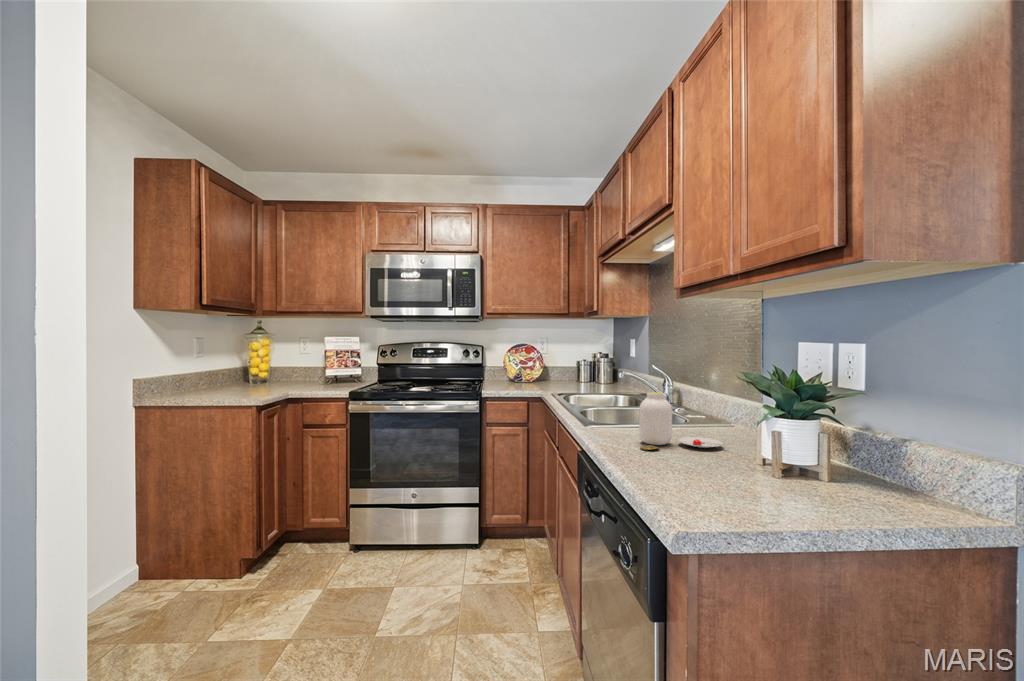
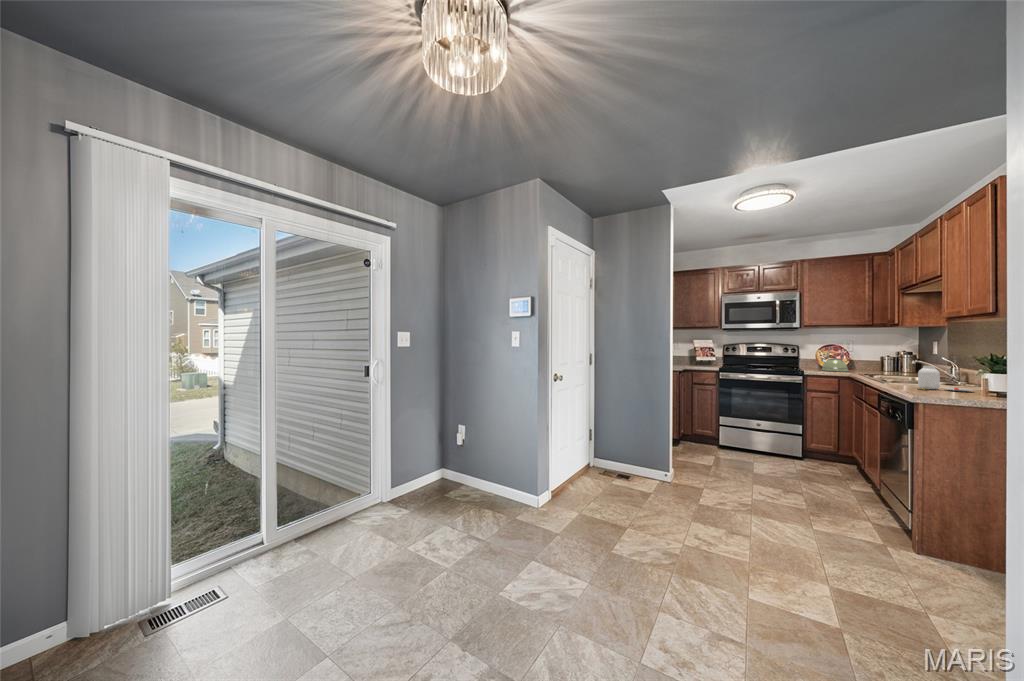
kettle: none [508,349,542,387] -> present [821,351,848,372]

